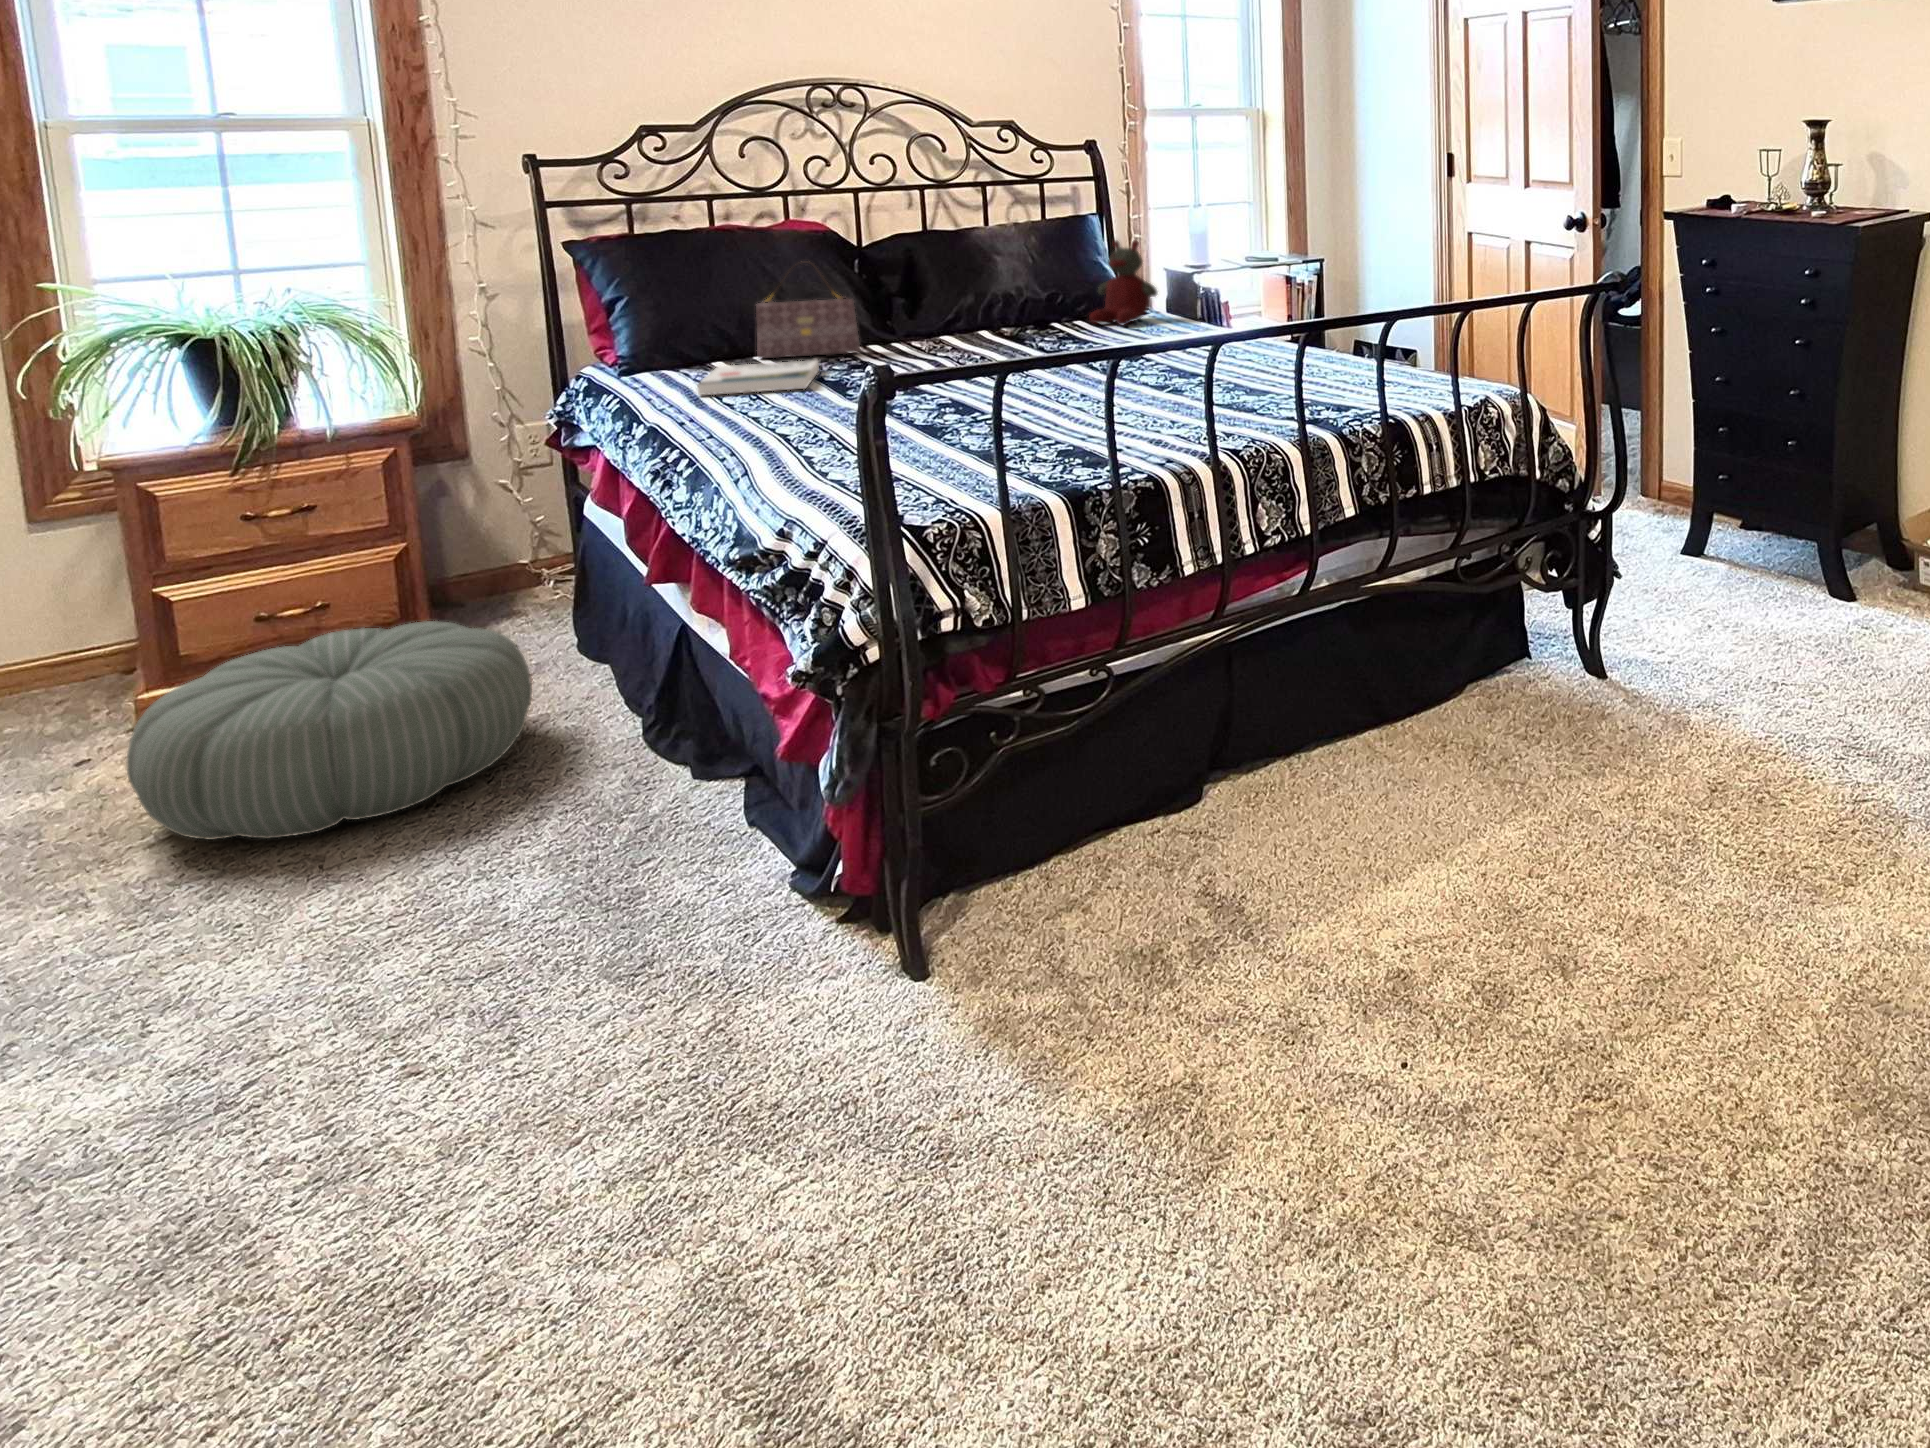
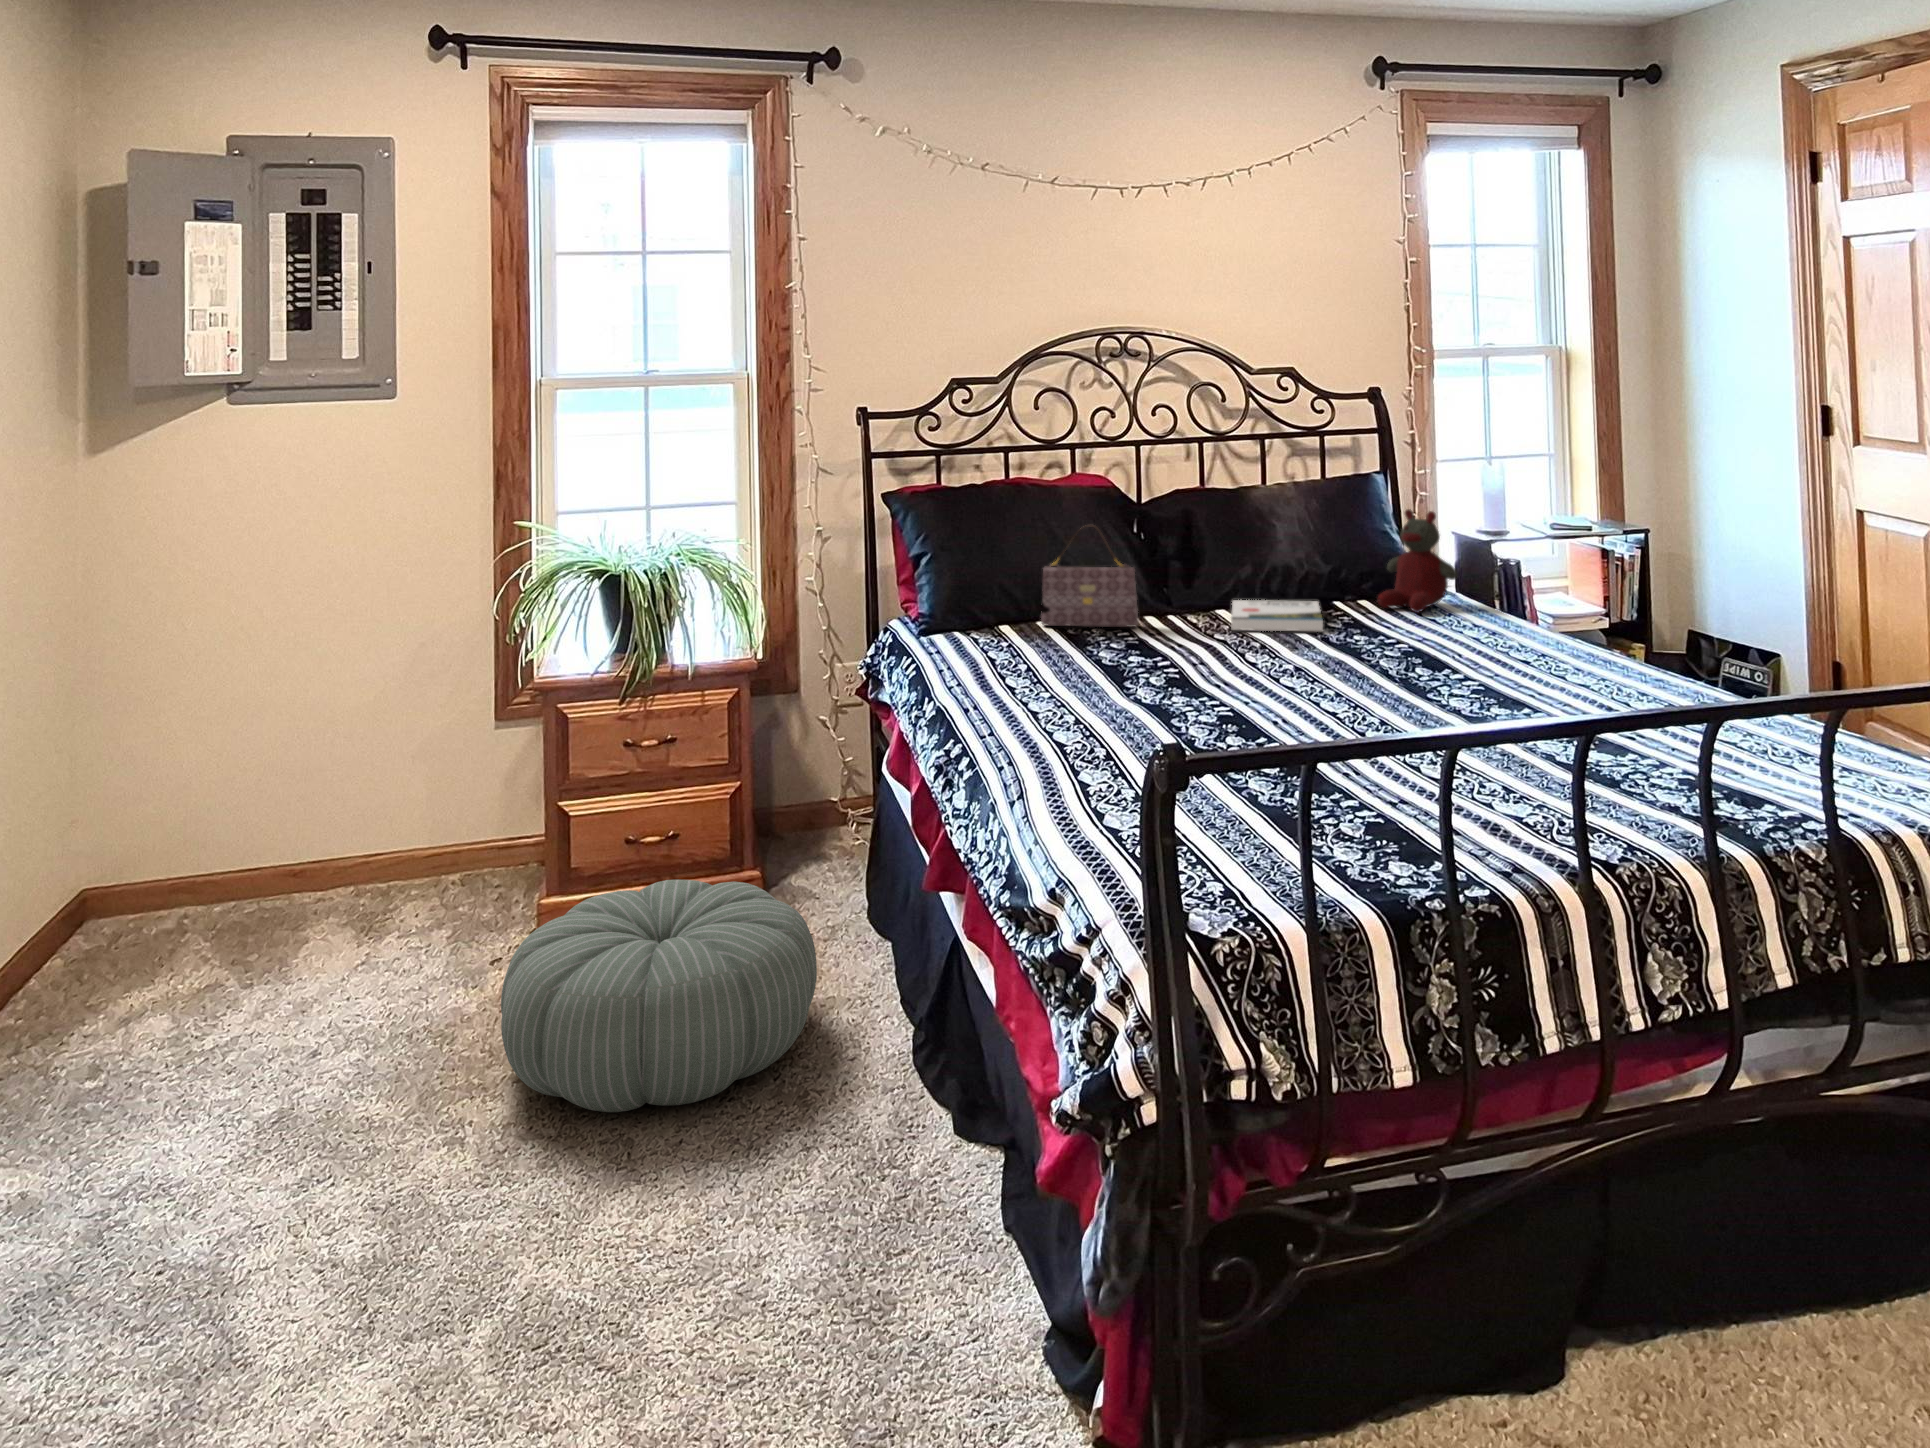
book: present [697,360,819,396] -> present [1231,600,1323,631]

